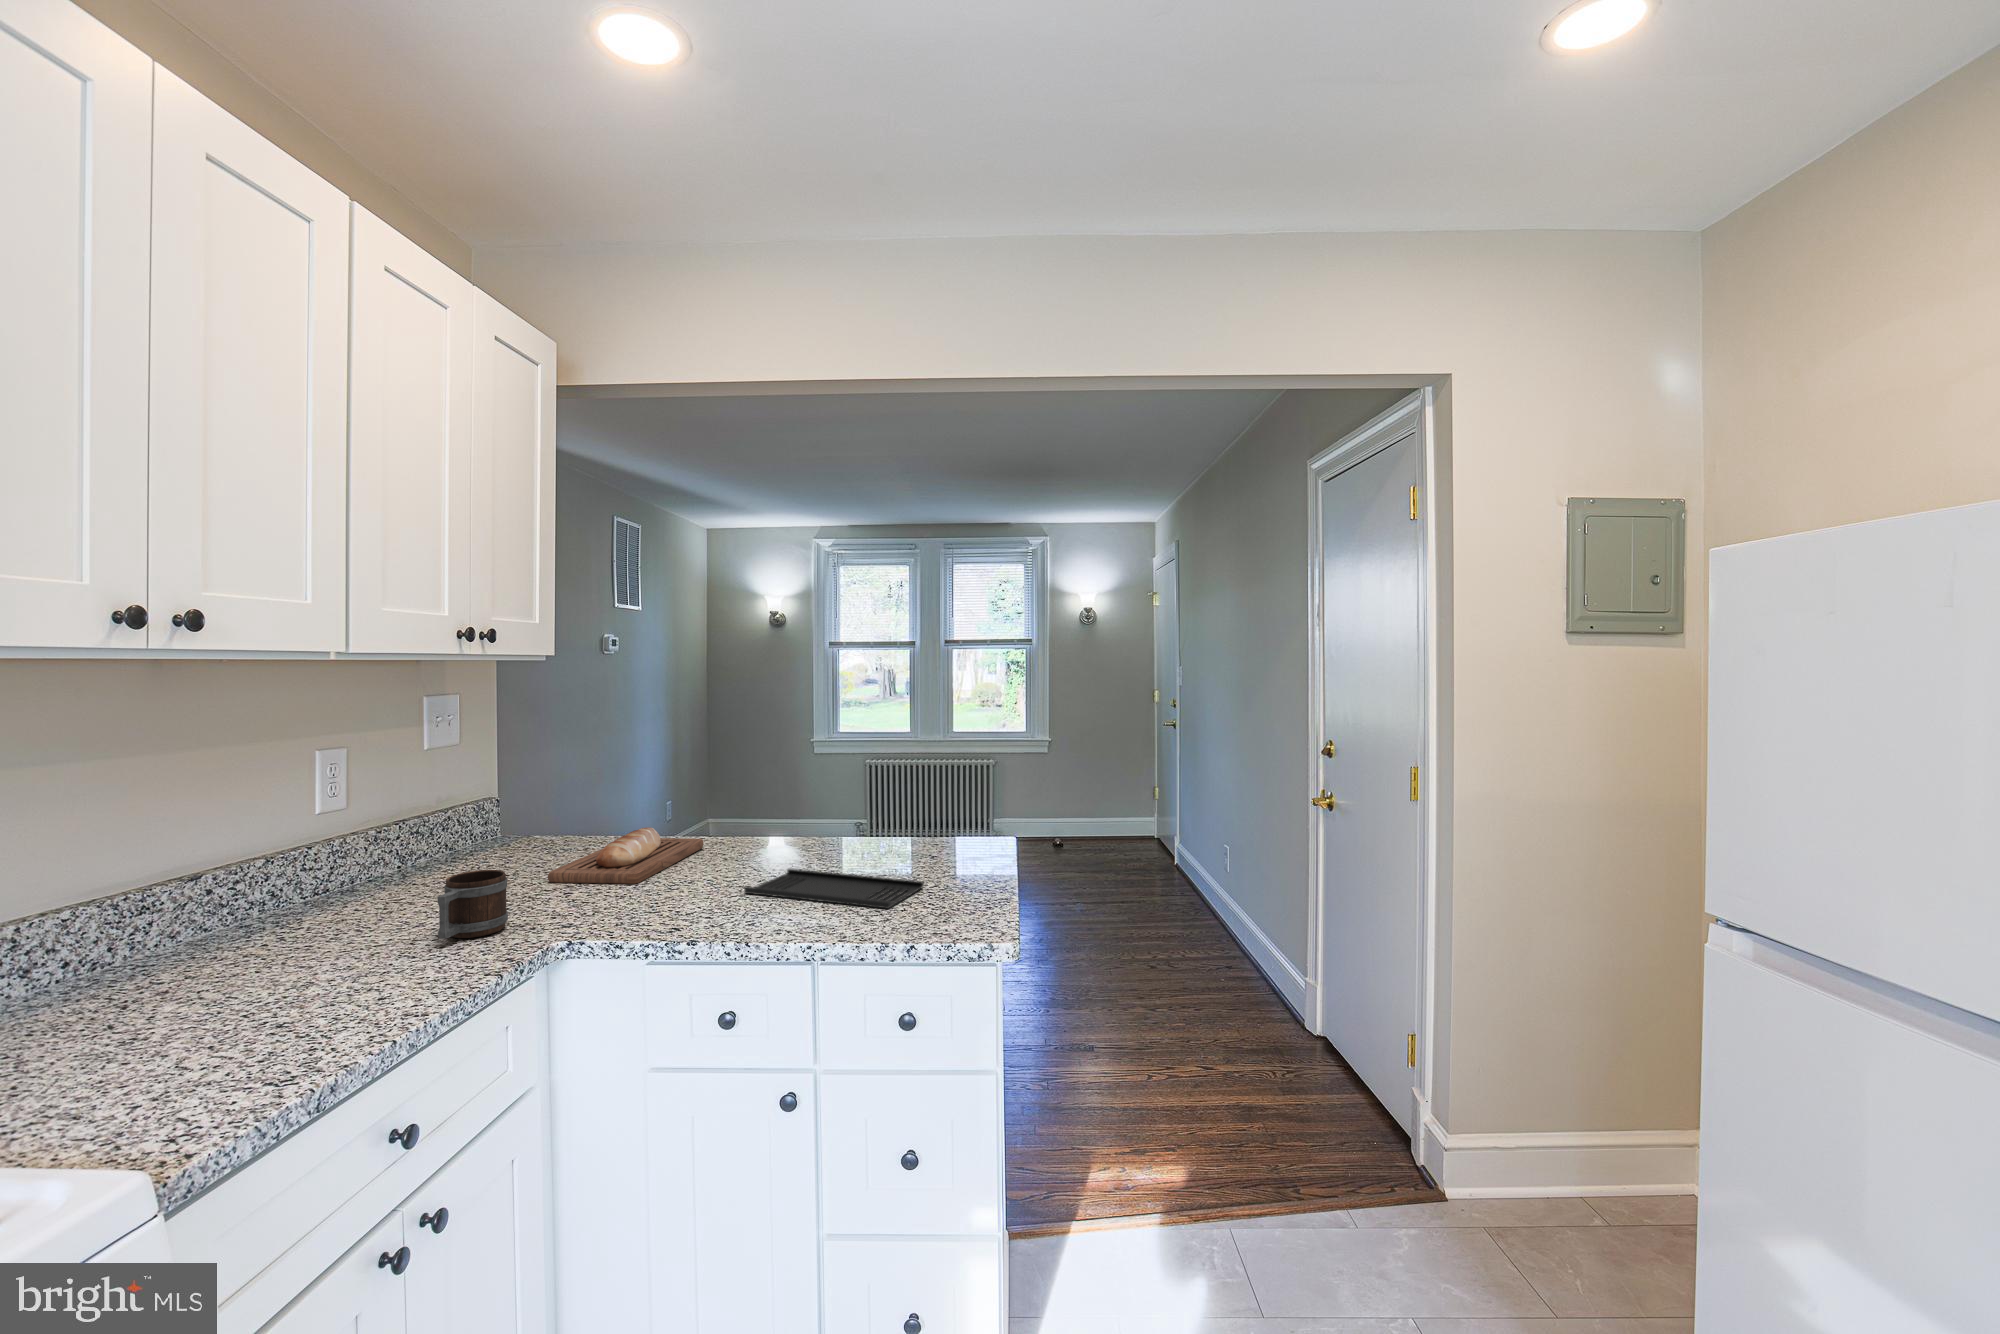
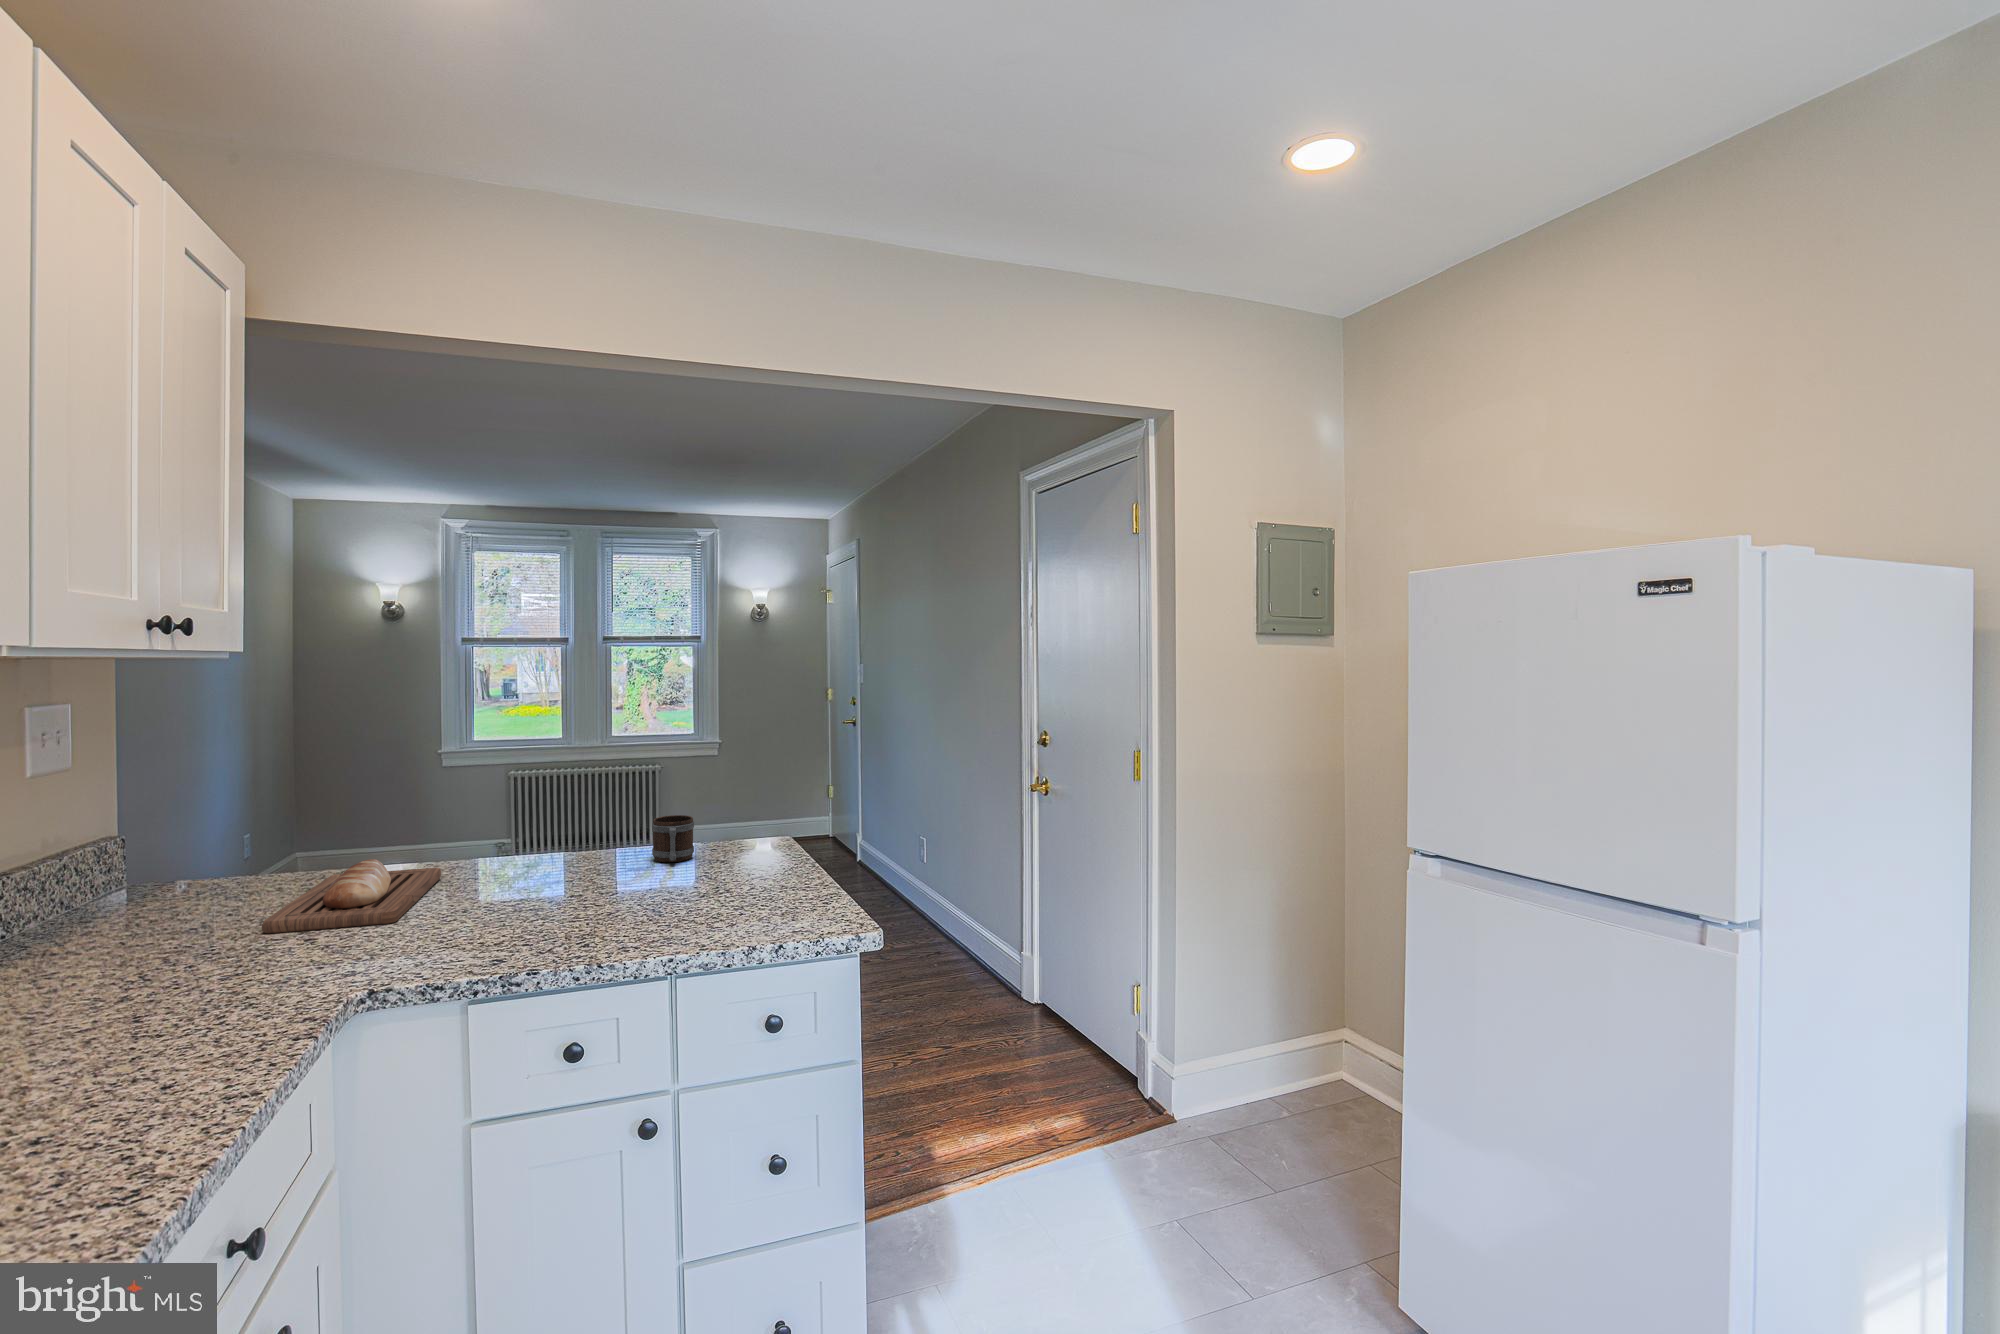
tray: present [744,869,924,909] -> none [547,887,745,918]
mug: present [437,870,508,939] -> present [652,815,694,862]

